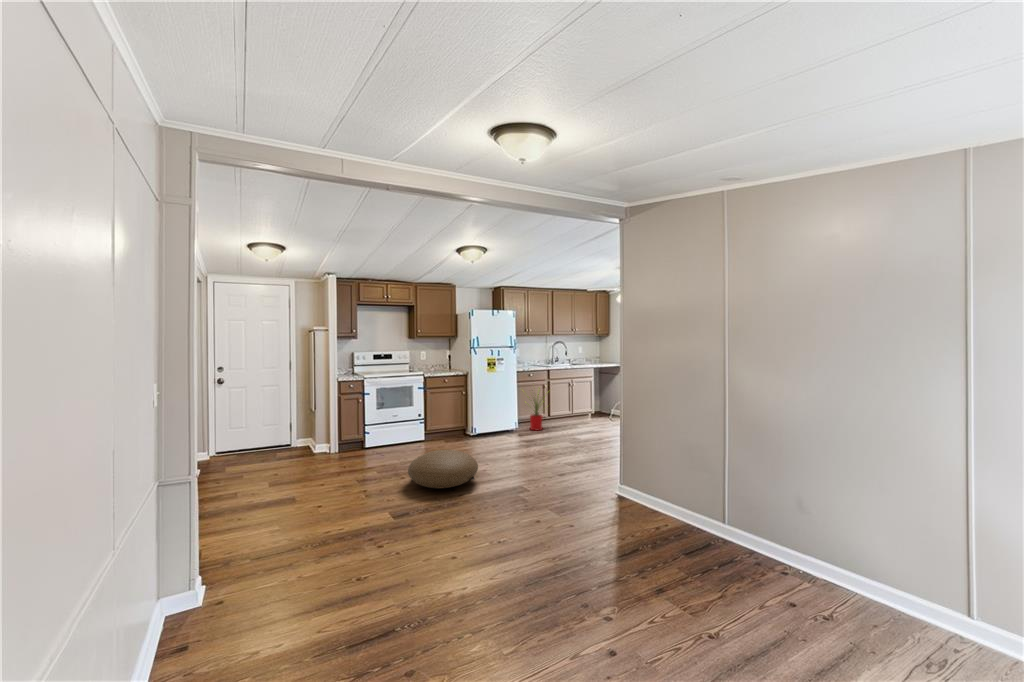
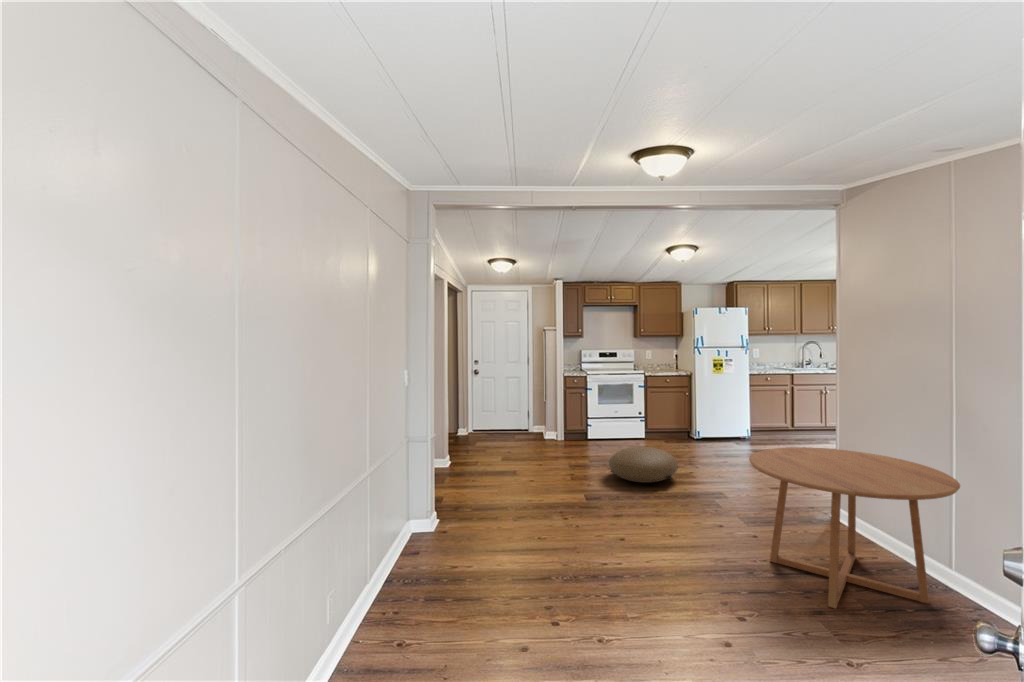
house plant: present [527,388,547,430] -> none [753,387,796,441]
dining table: none [579,434,746,583] -> present [749,447,960,608]

